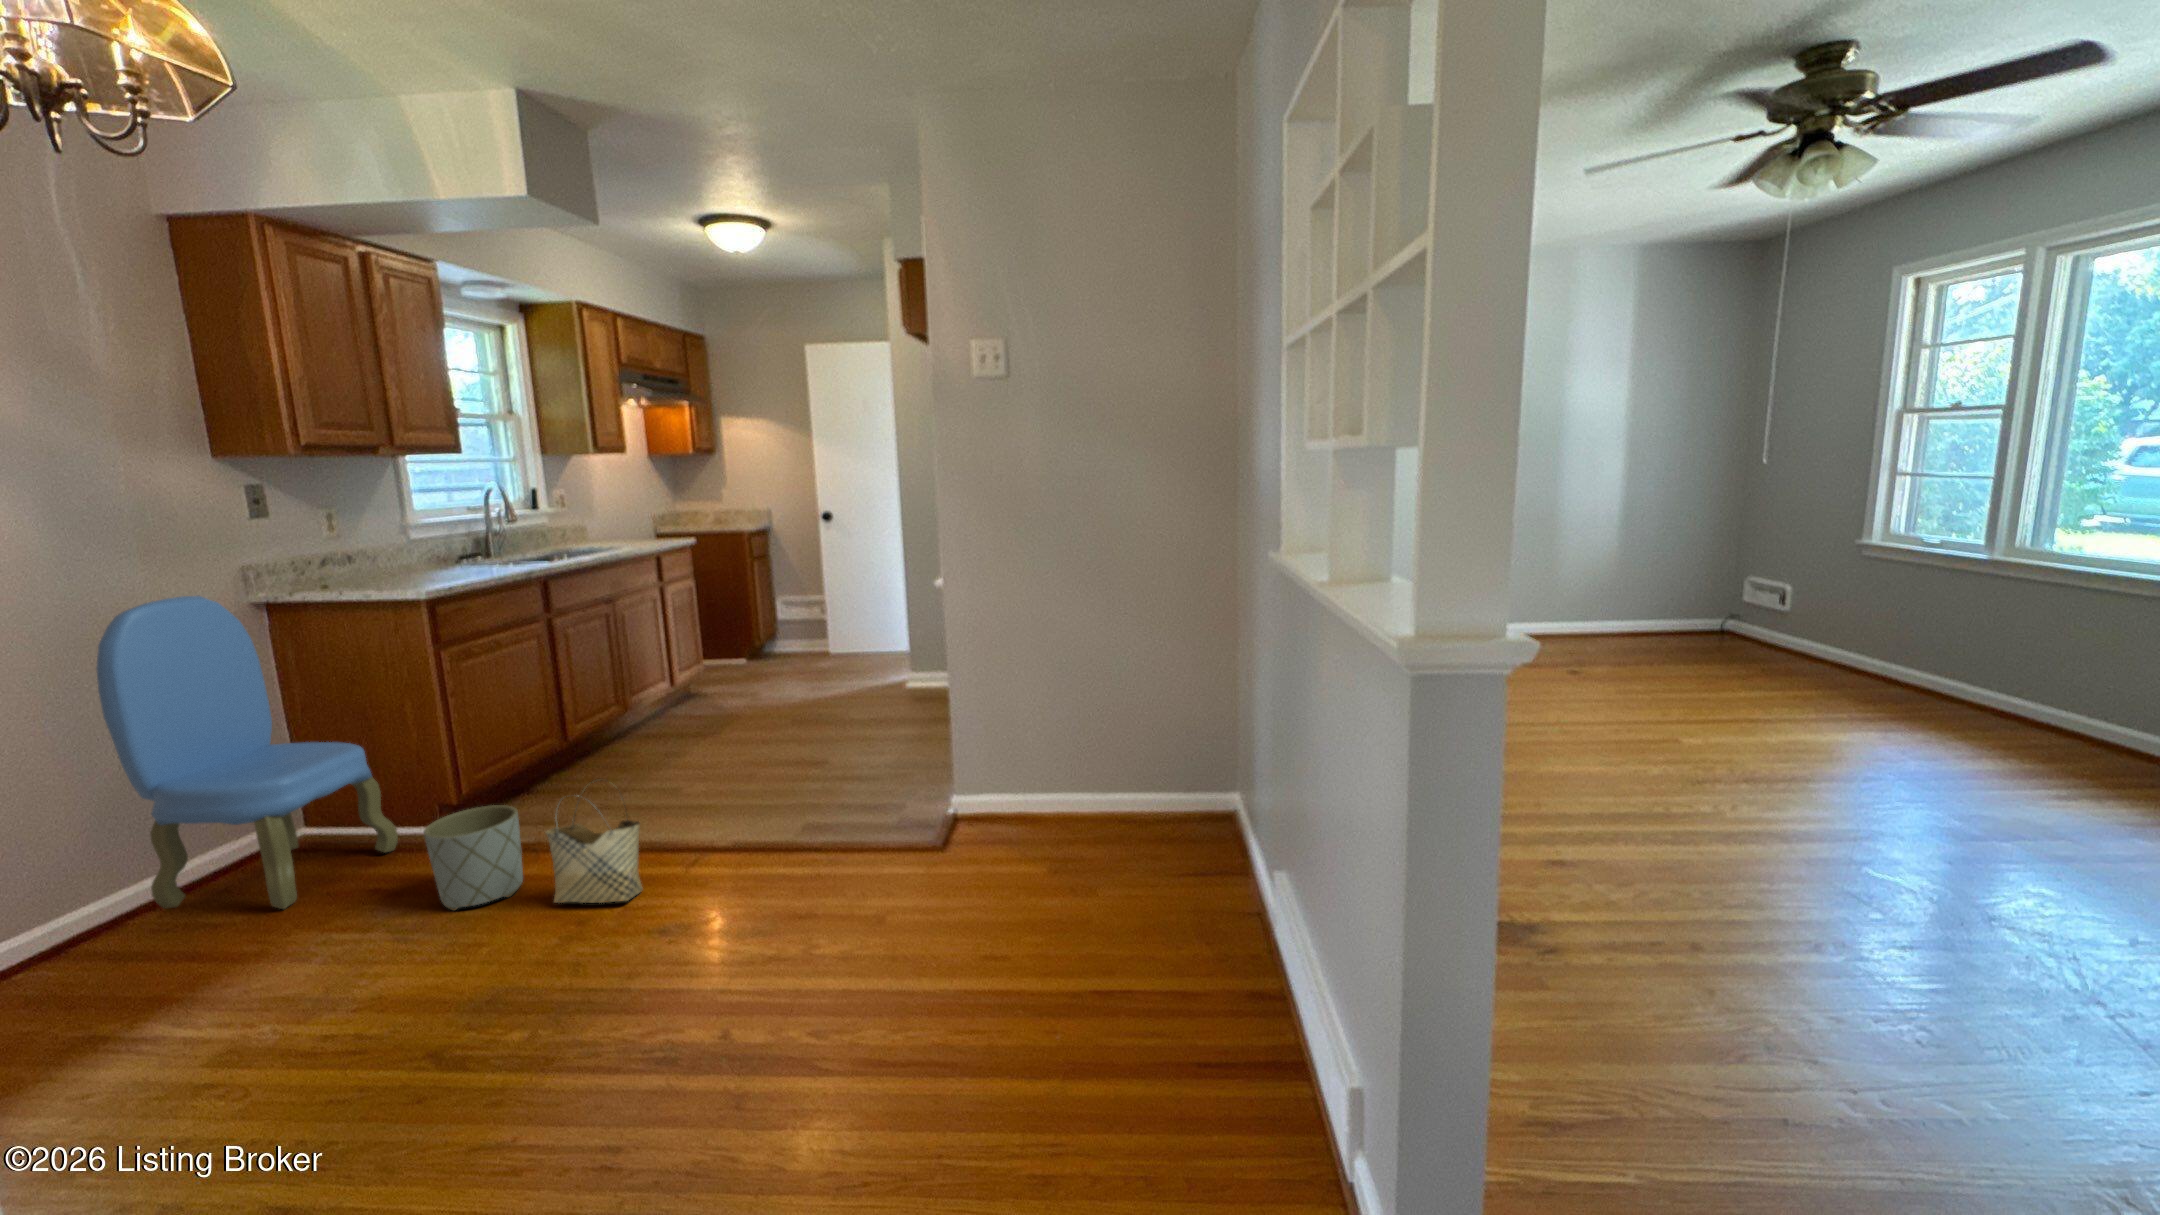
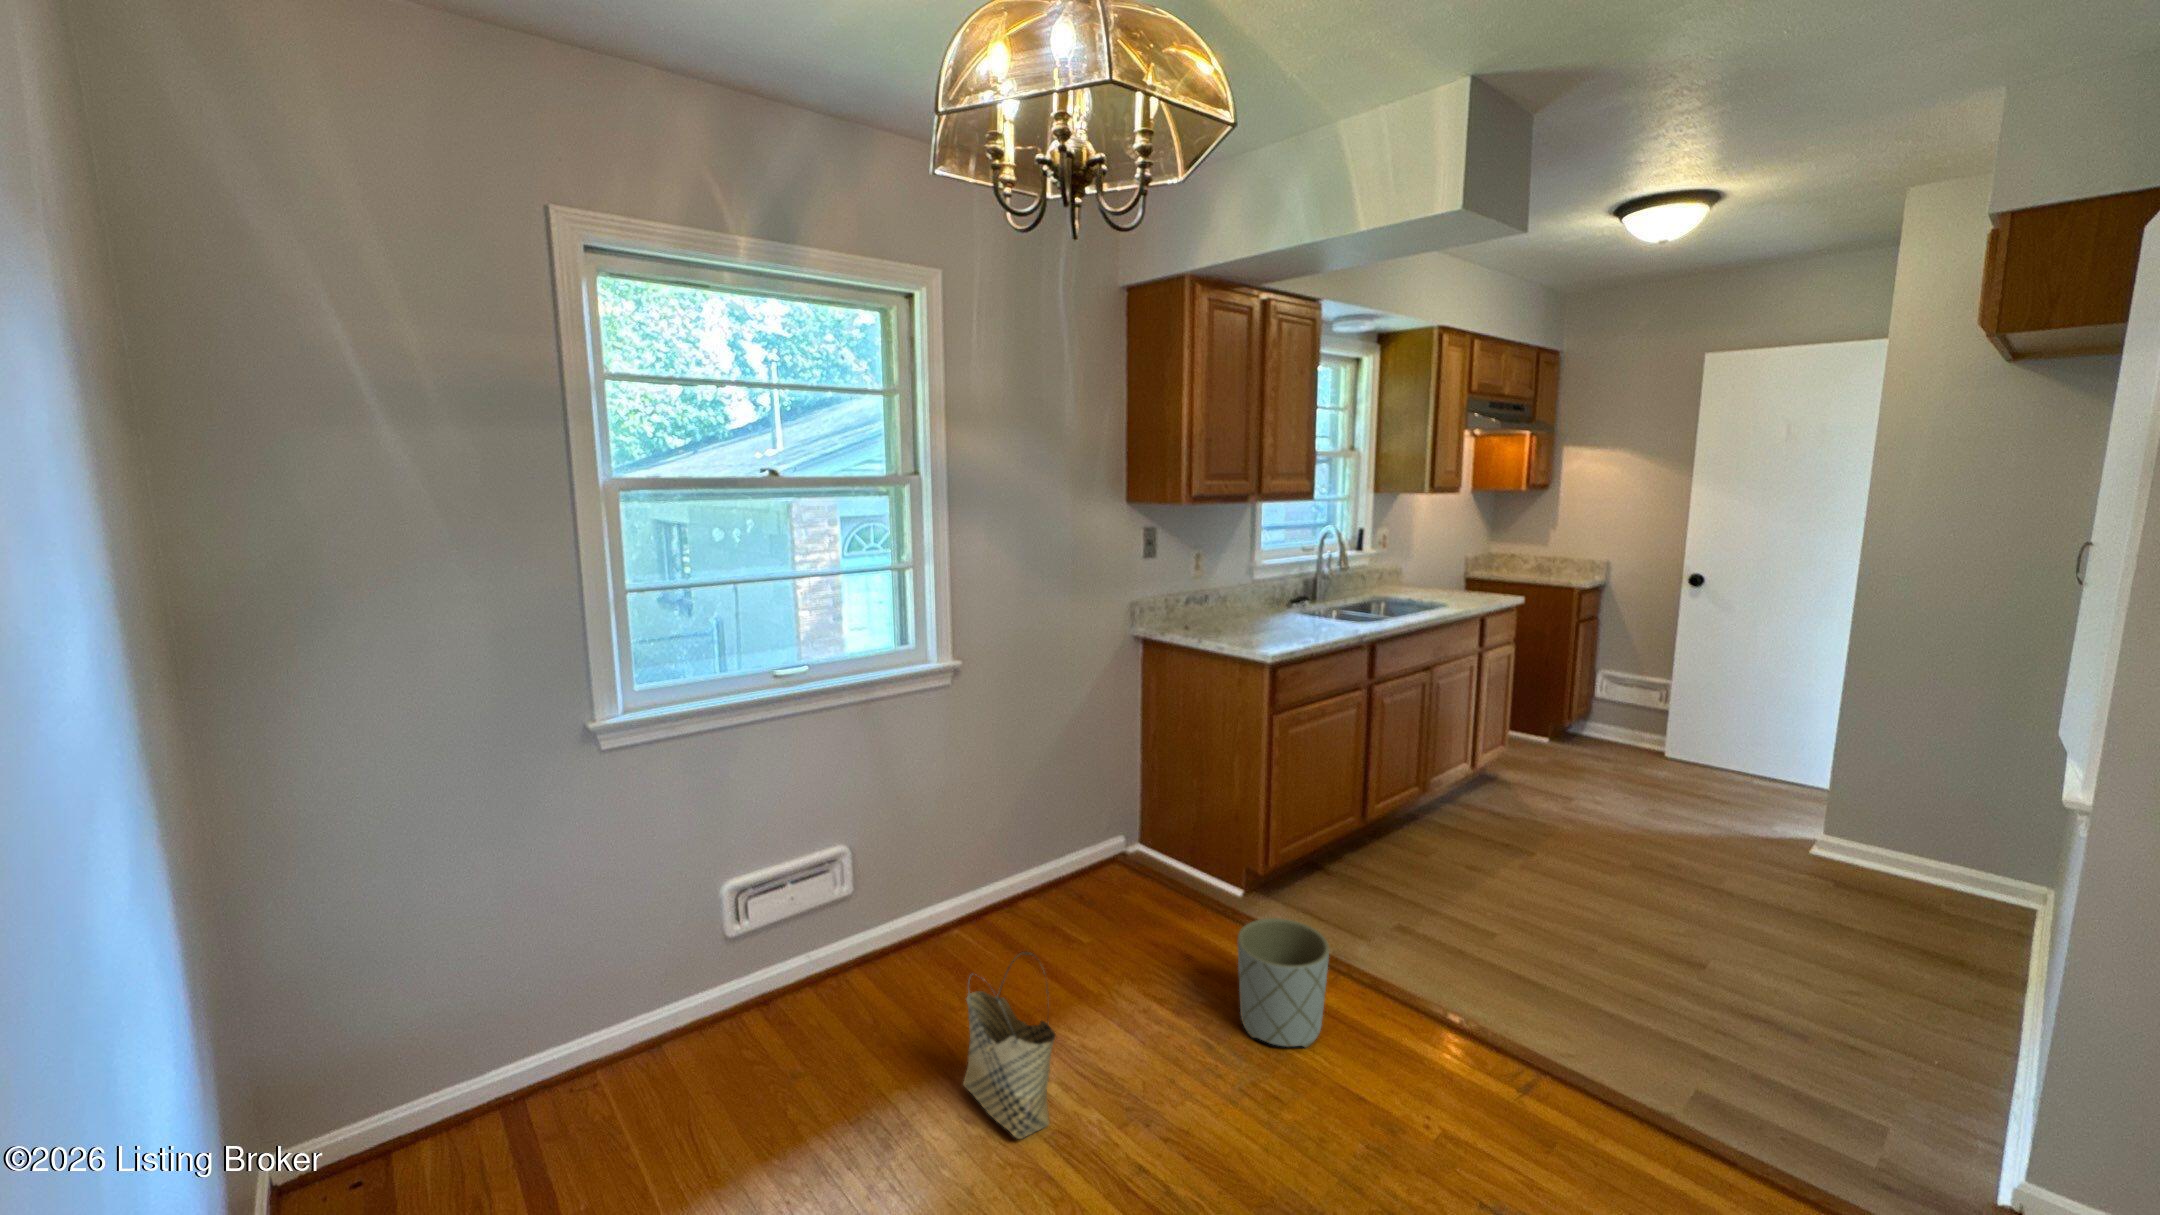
dining chair: present [96,596,398,909] -> none [1033,630,1209,948]
woven basket: present [546,780,643,903] -> present [963,952,1055,1139]

